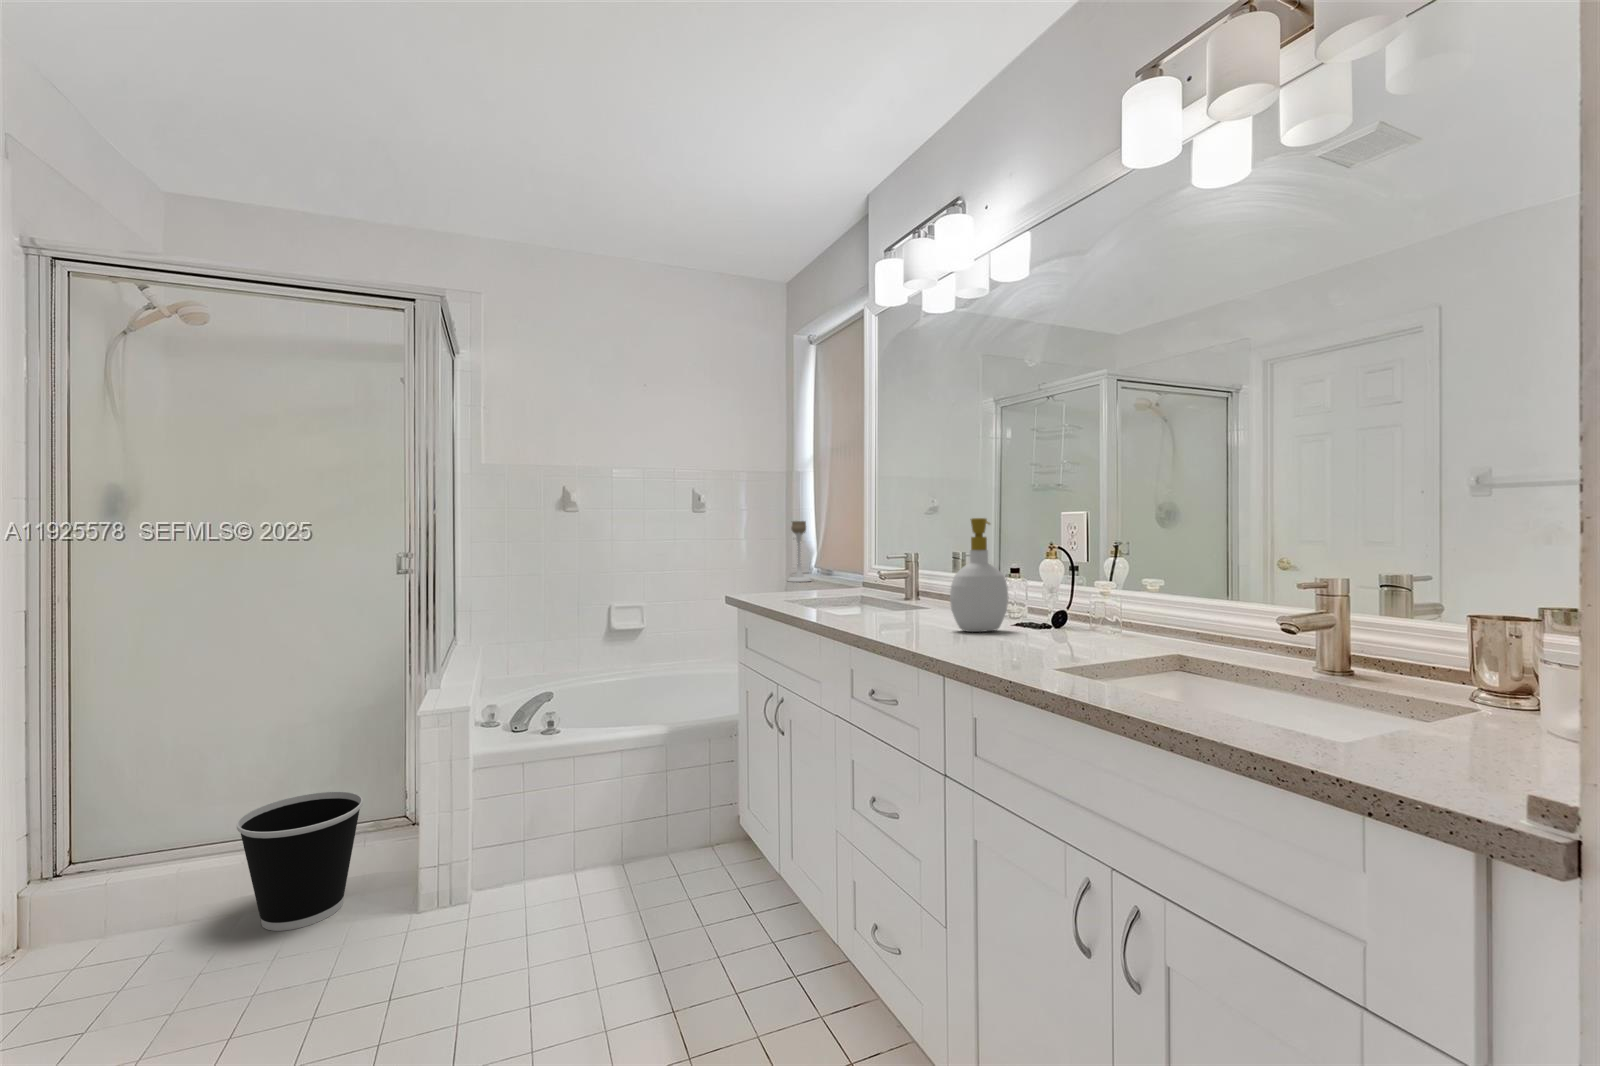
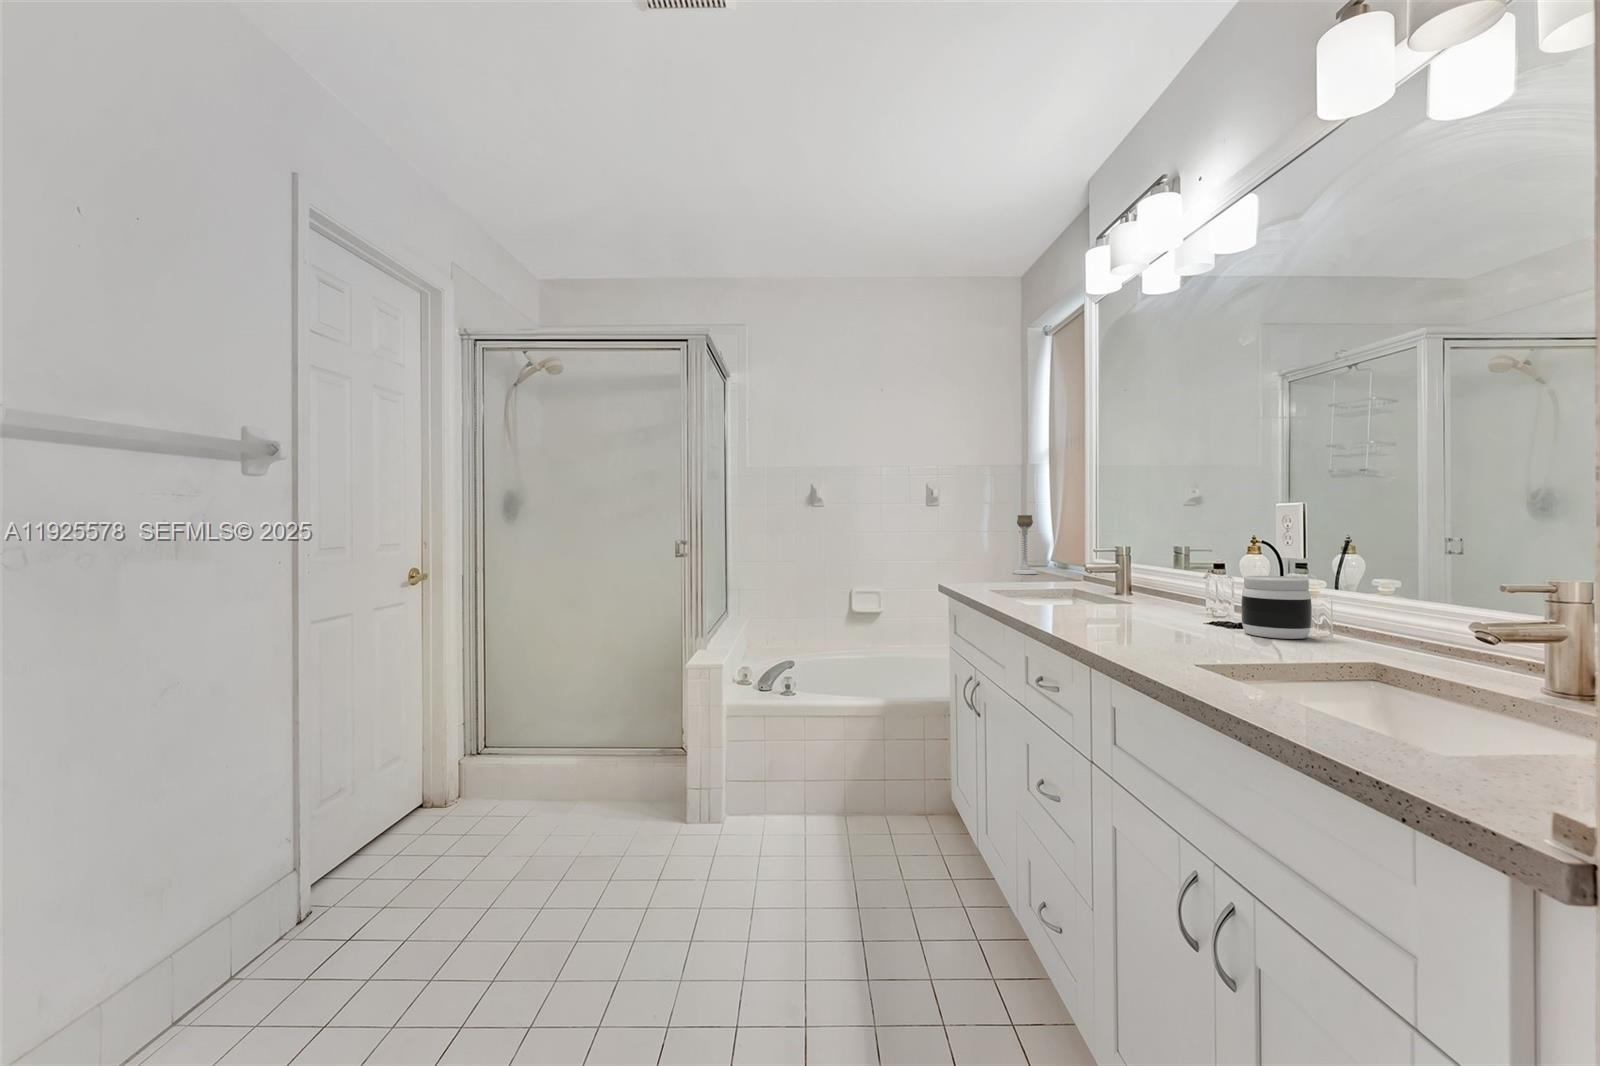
soap bottle: present [950,518,1009,632] -> none [1122,511,1191,626]
jar: none [1053,579,1109,637] -> present [1241,576,1312,639]
wastebasket: present [237,792,363,931] -> none [573,718,651,813]

